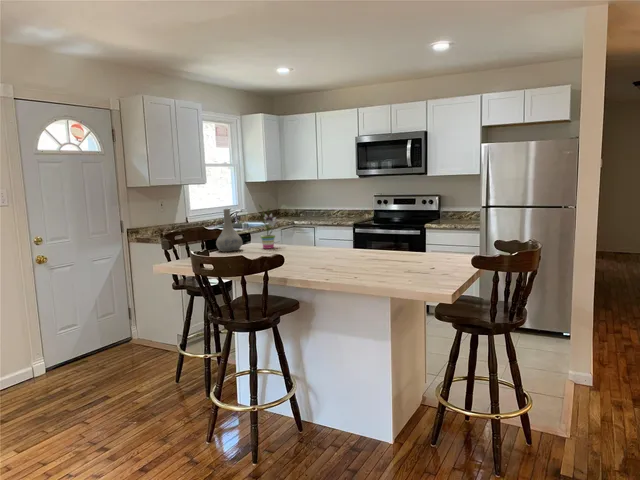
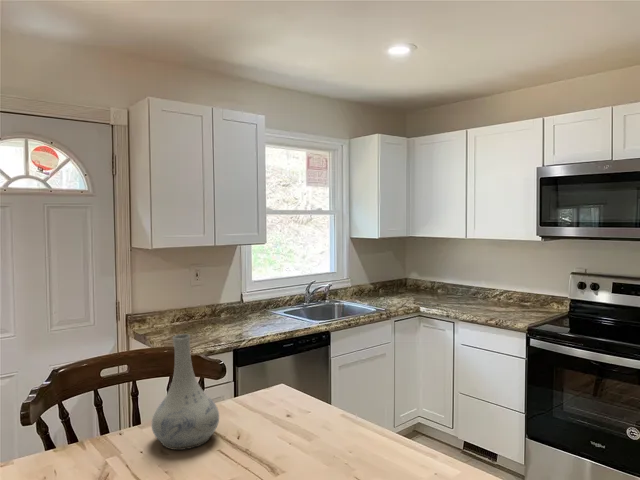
potted plant: present [259,205,277,249] -> none [263,327,315,450]

